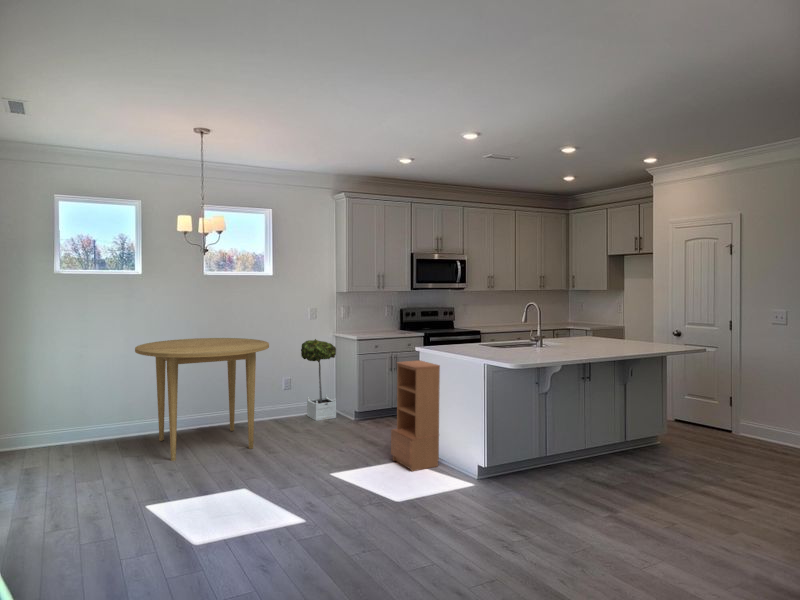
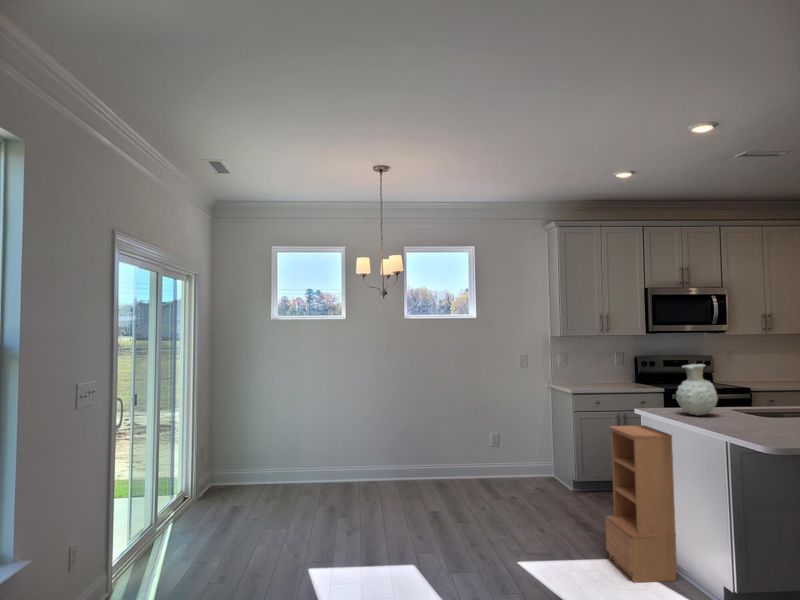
vase: none [442,314,468,351] -> present [676,364,718,415]
dining table: present [135,338,269,461] -> none [330,385,463,517]
potted tree: present [301,339,336,421] -> none [508,390,551,487]

